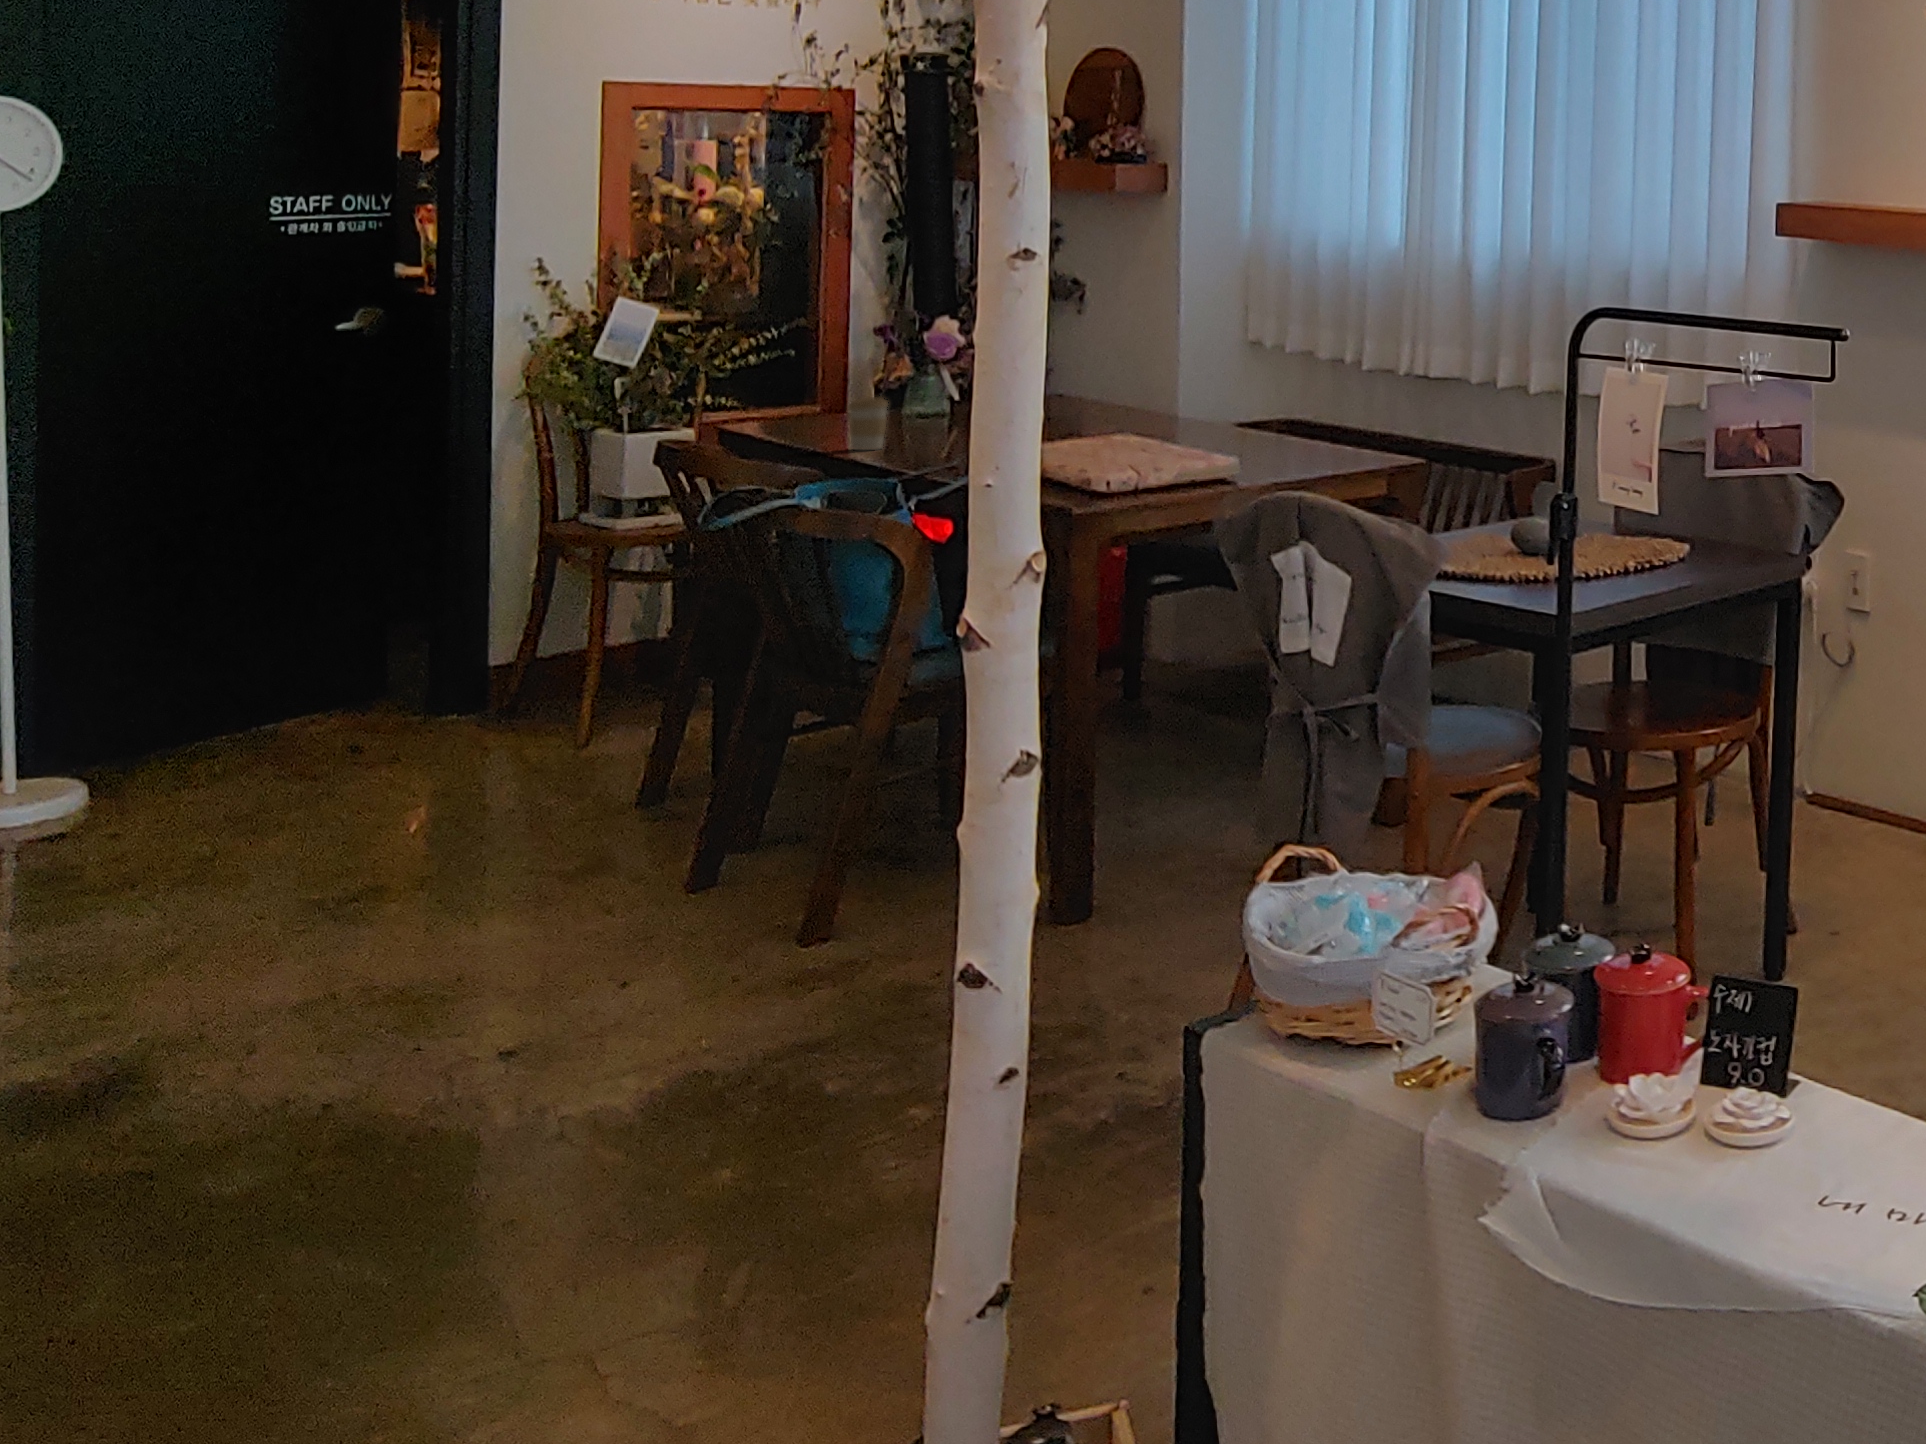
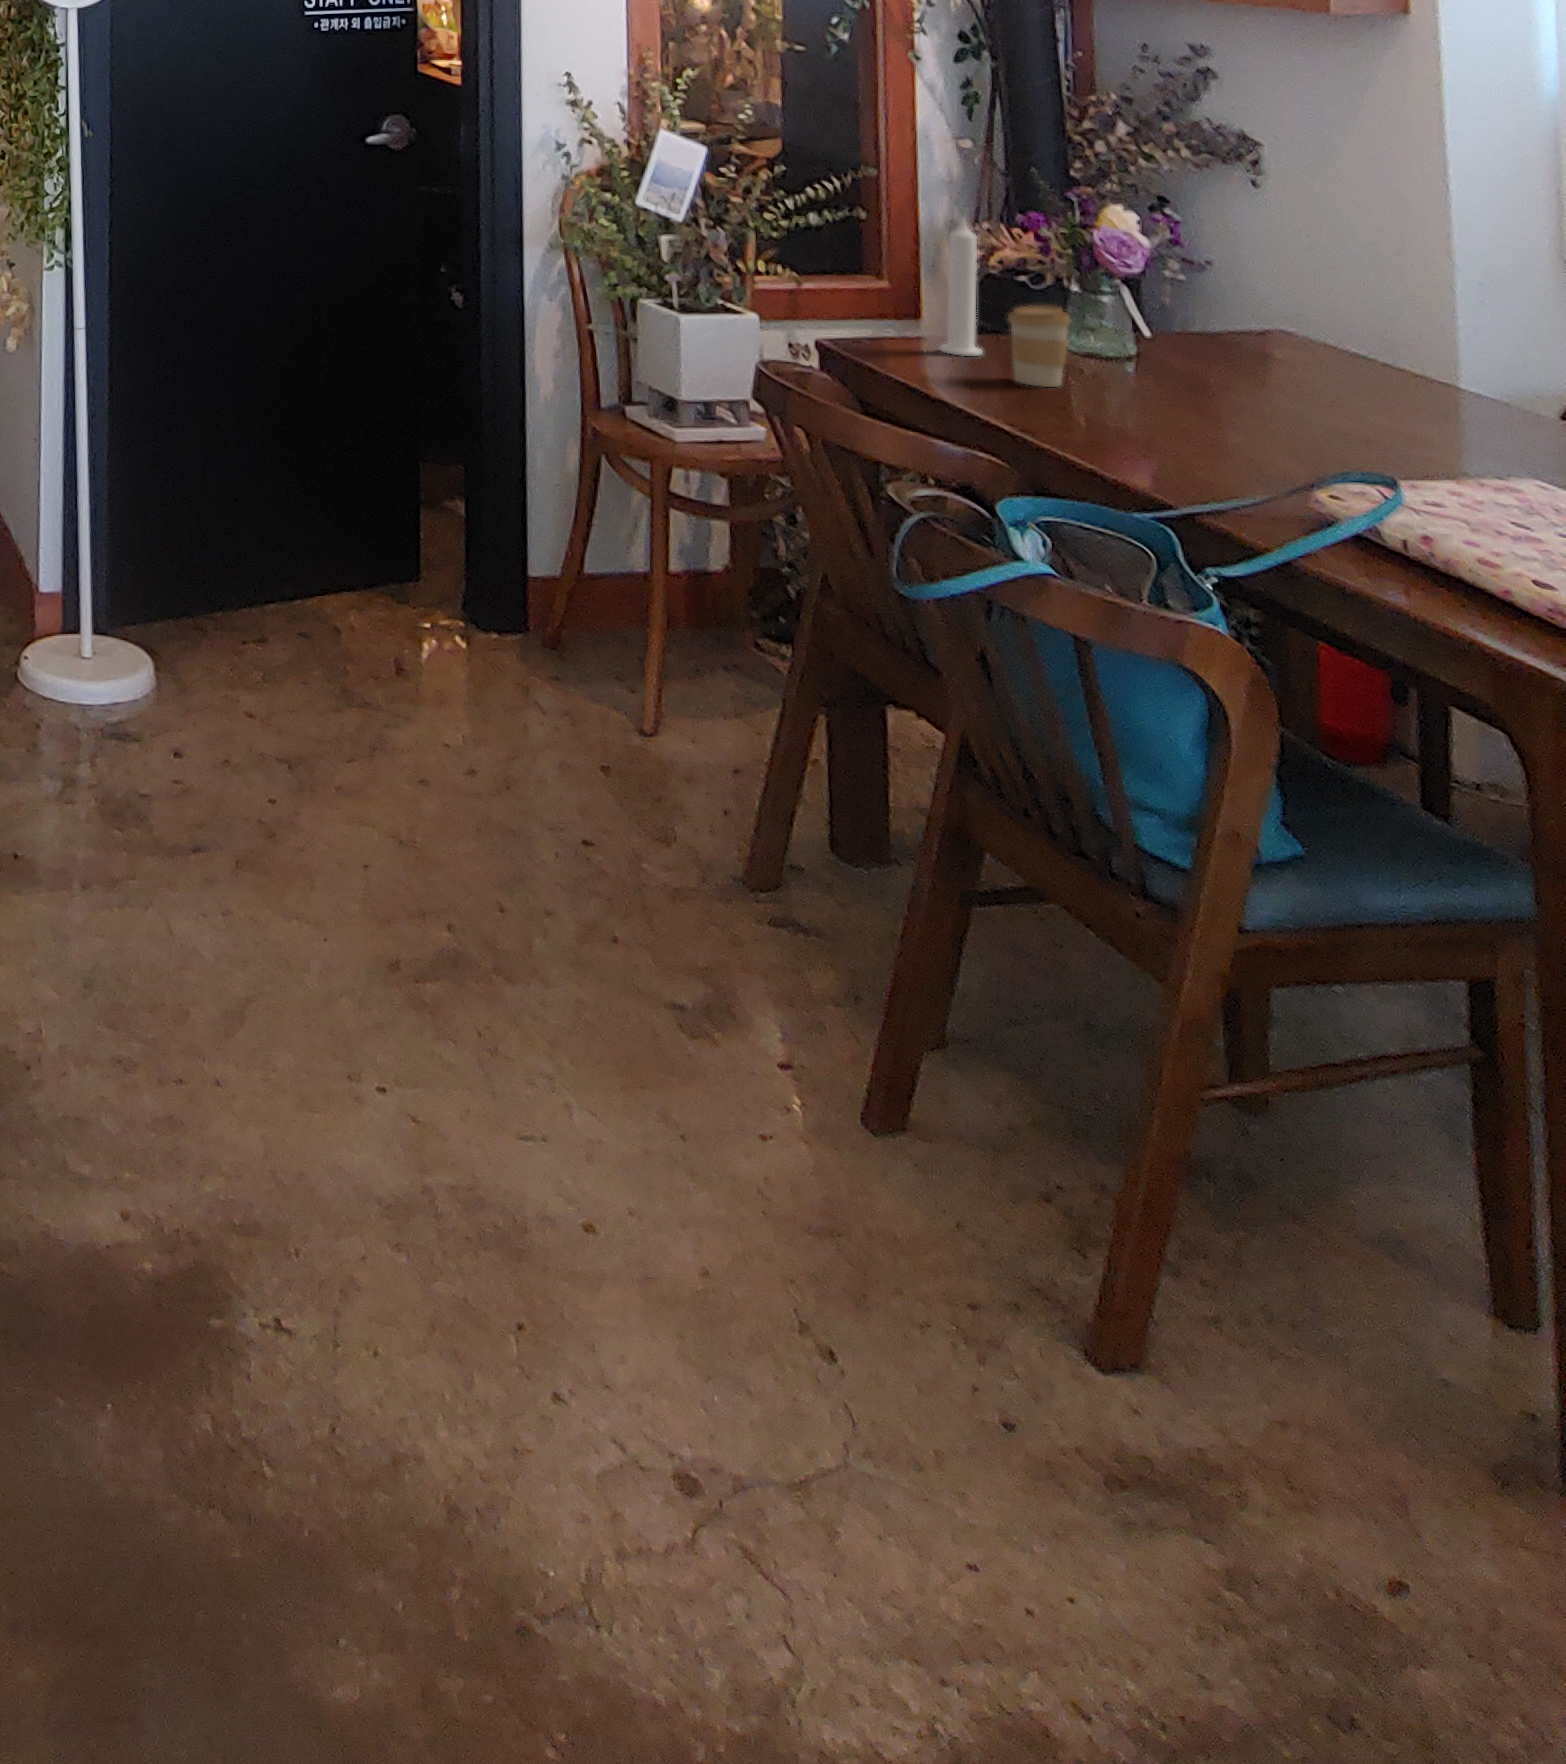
candle: none [816,345,846,442] -> present [940,218,982,356]

